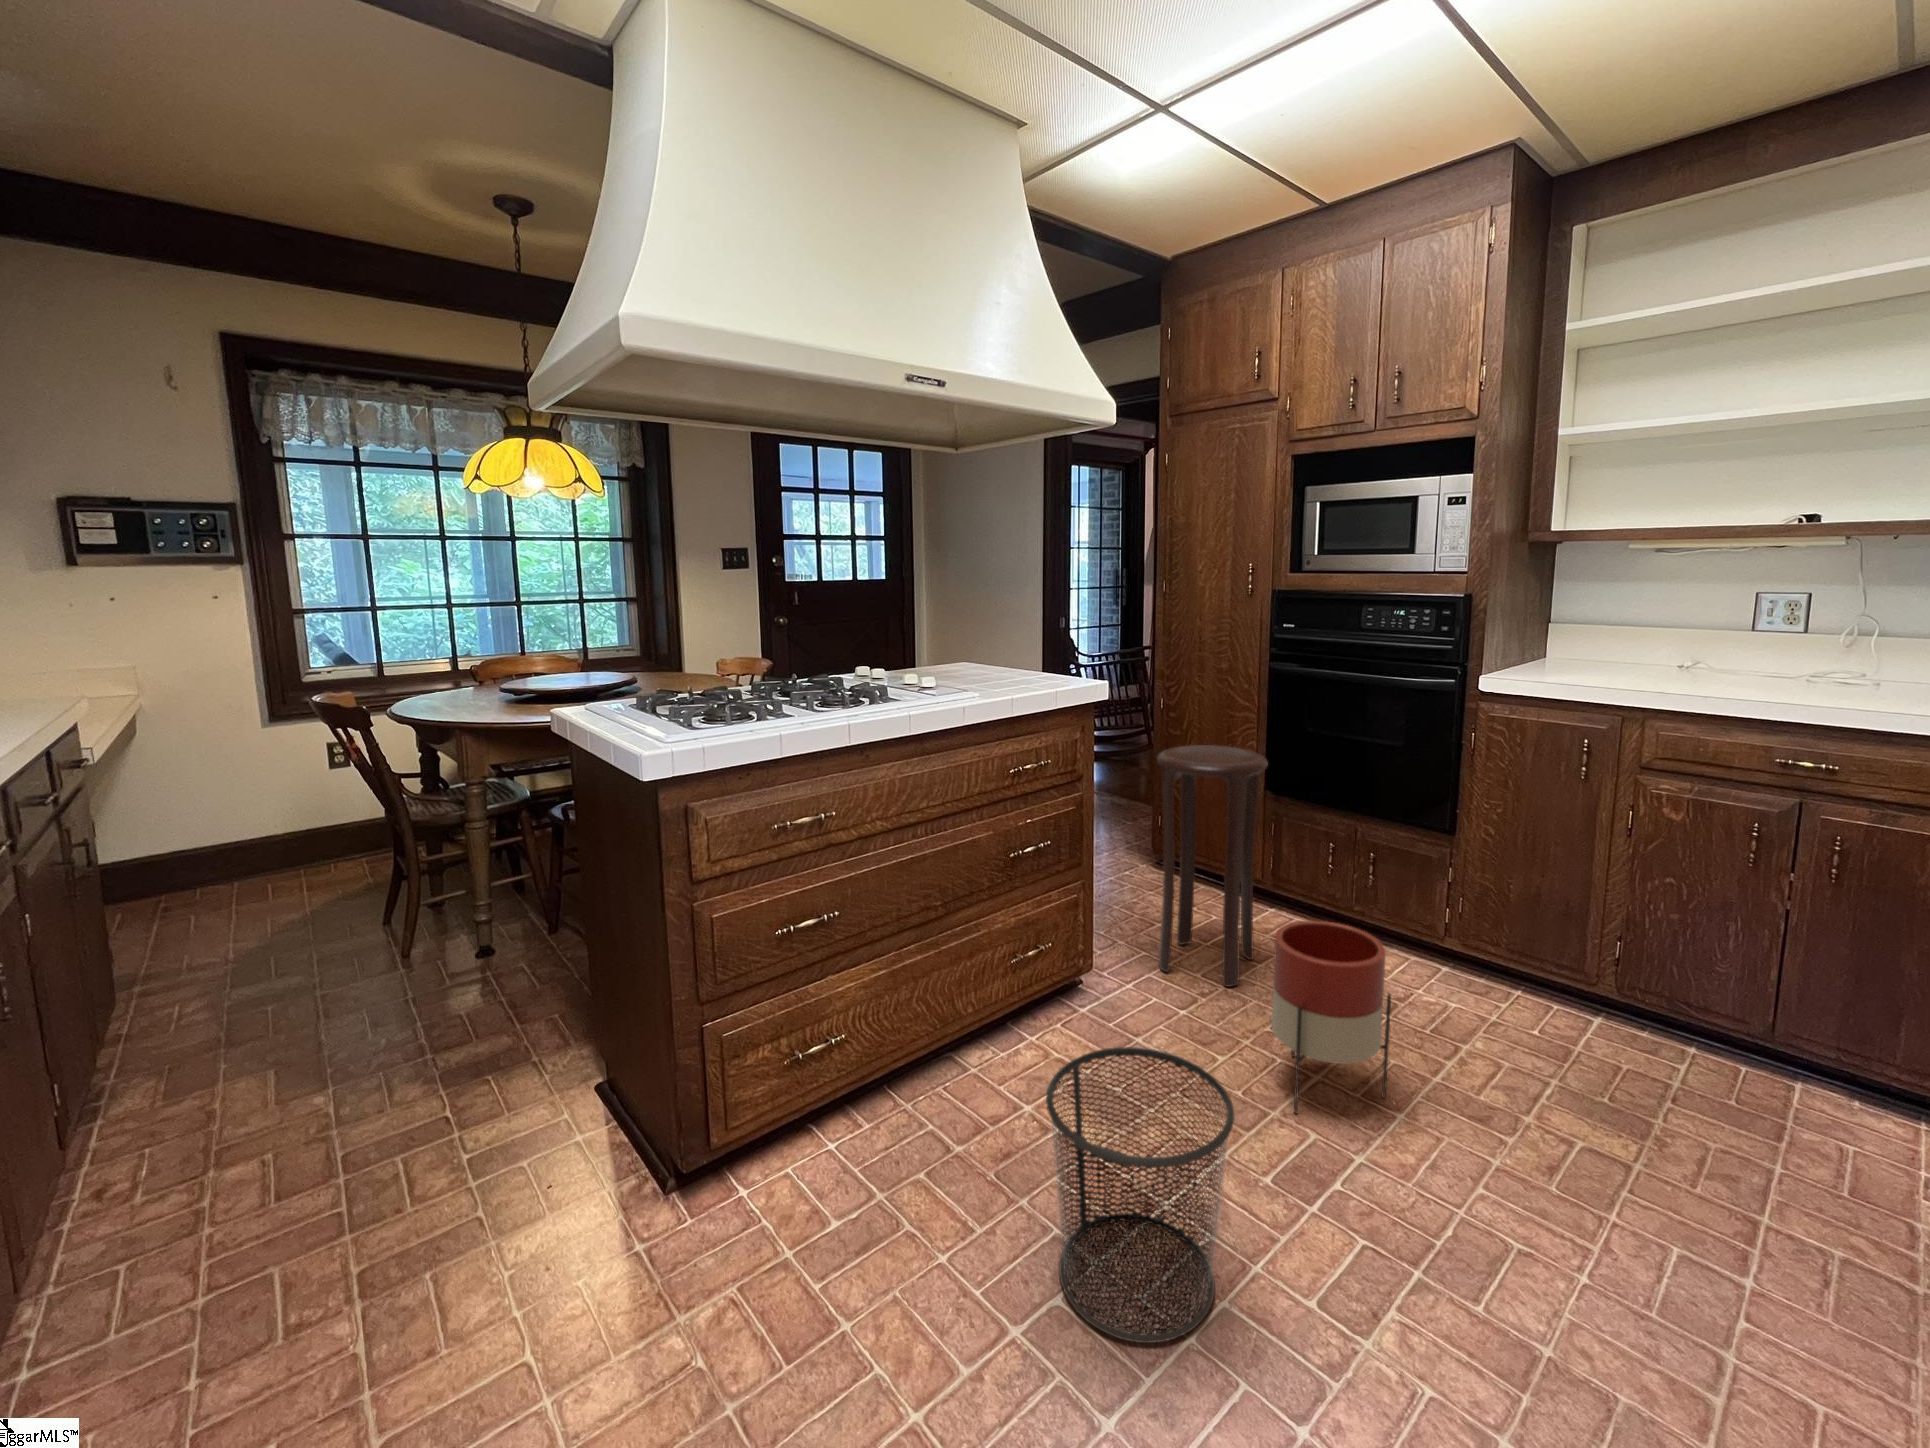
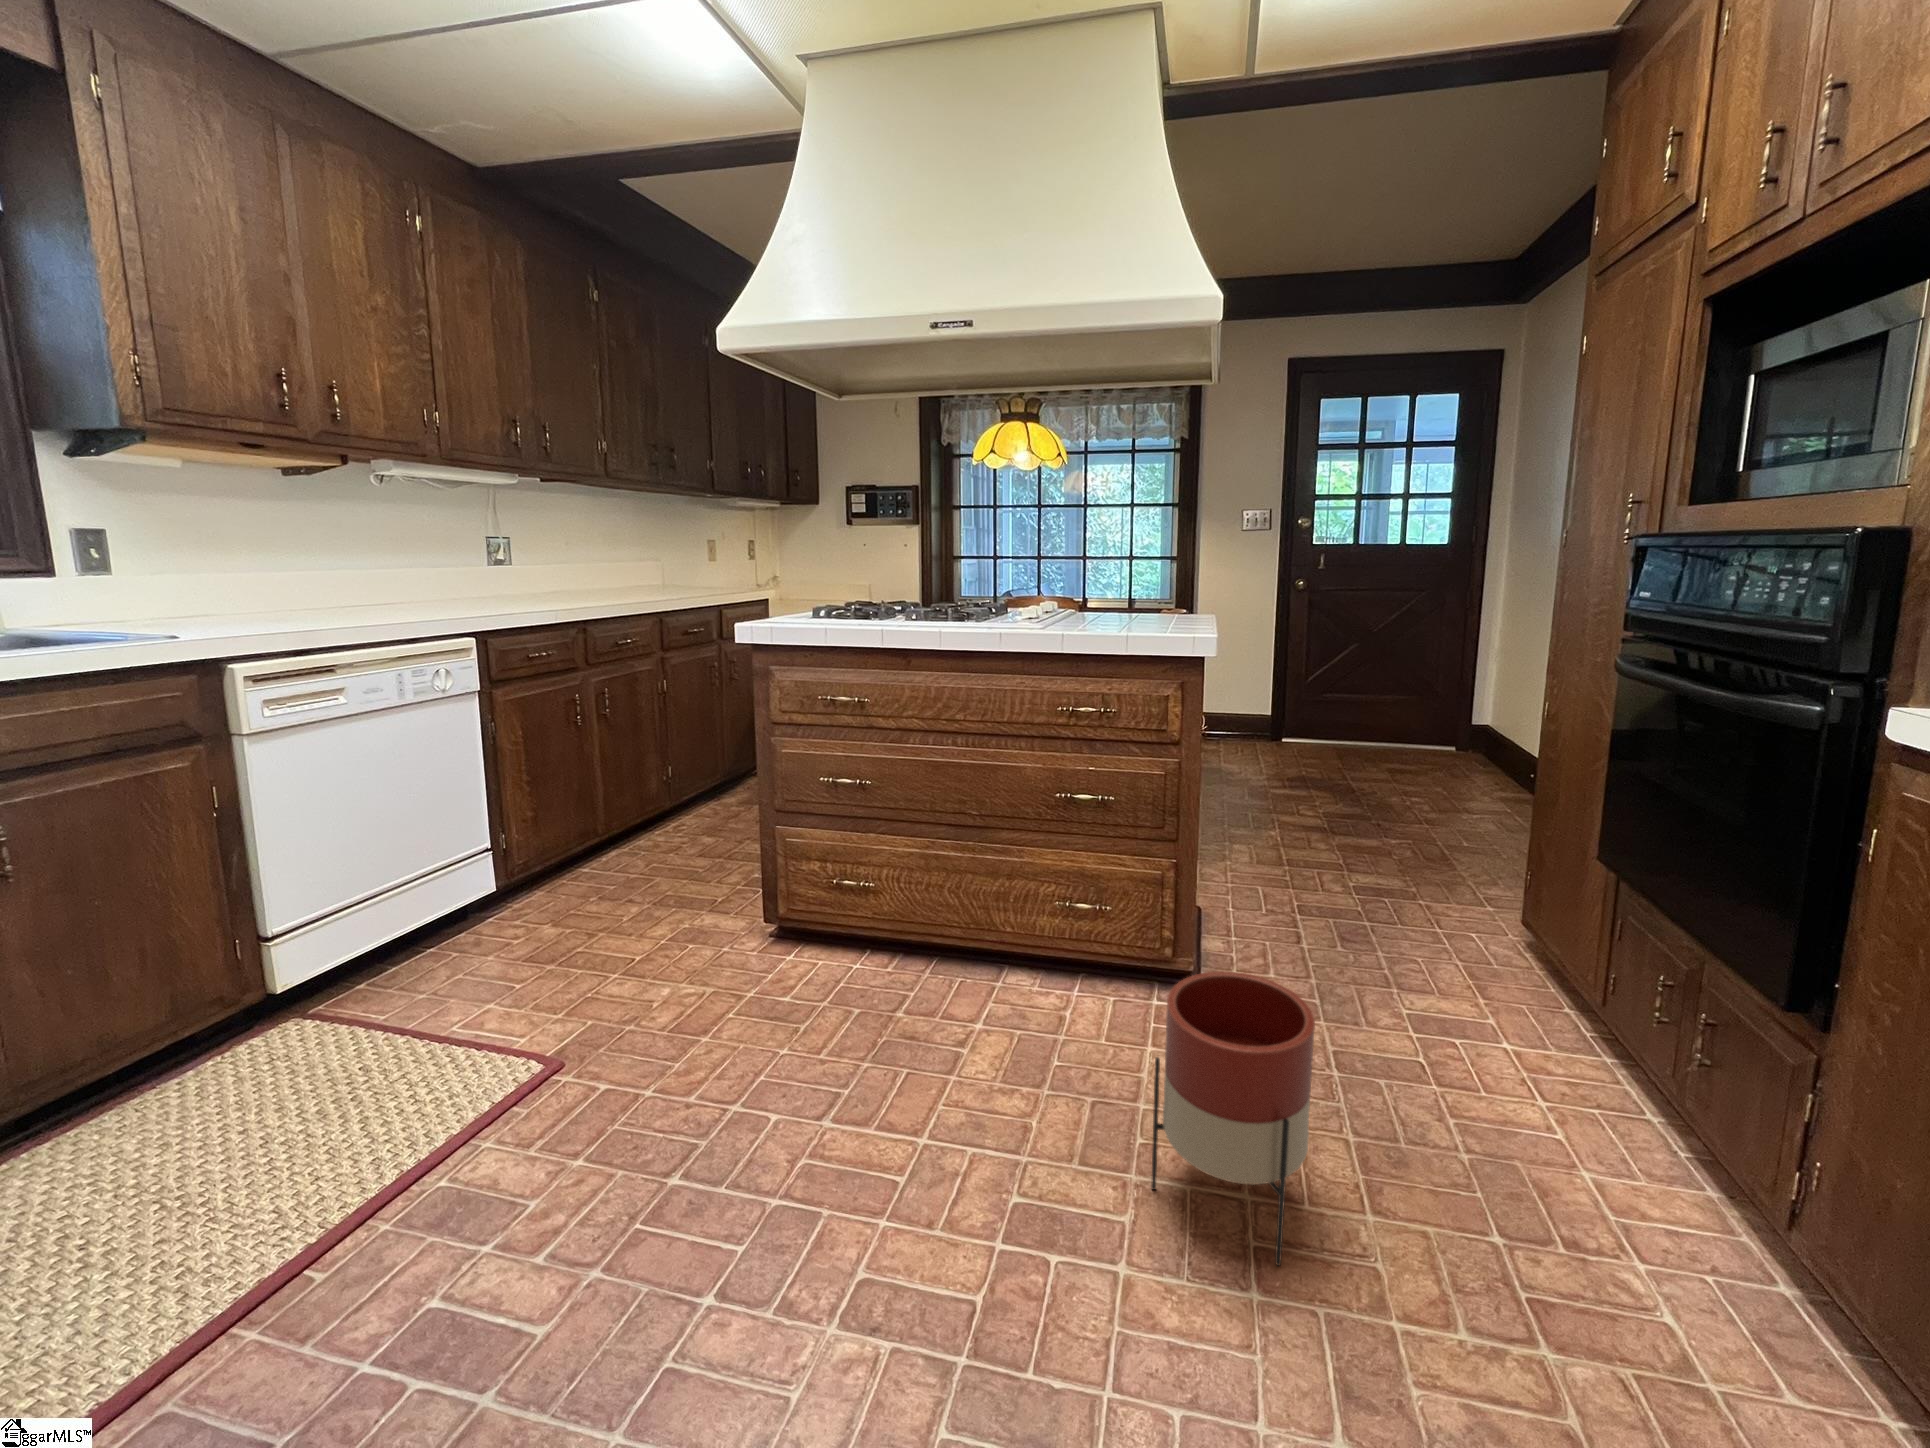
stool: present [1157,745,1268,987] -> none [1301,746,1474,1073]
waste bin: present [1046,1047,1234,1343] -> none [730,944,906,1199]

